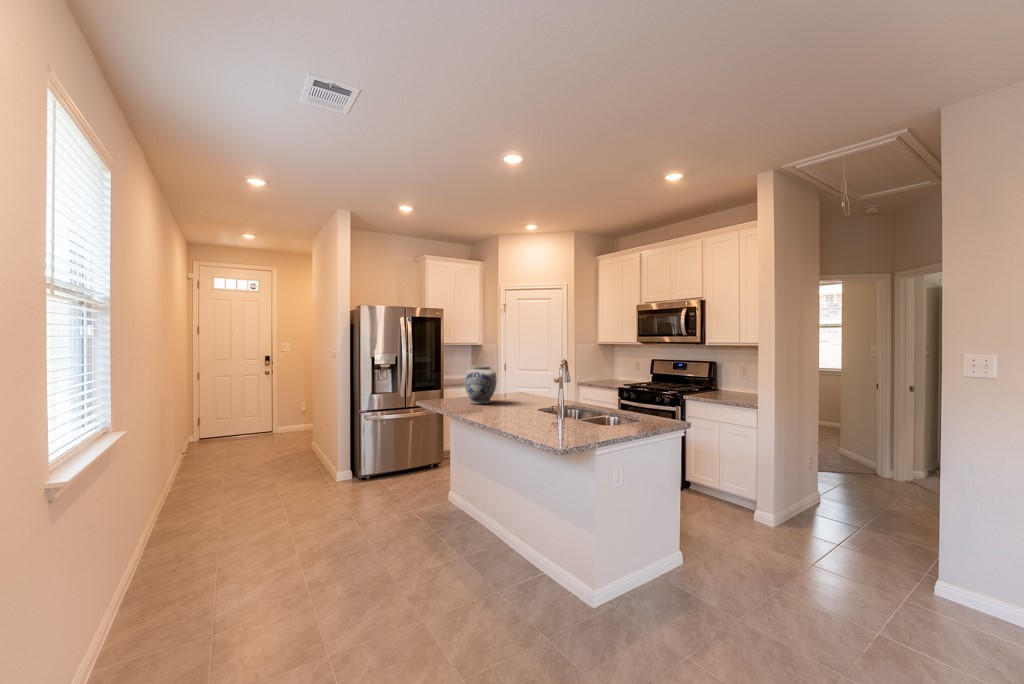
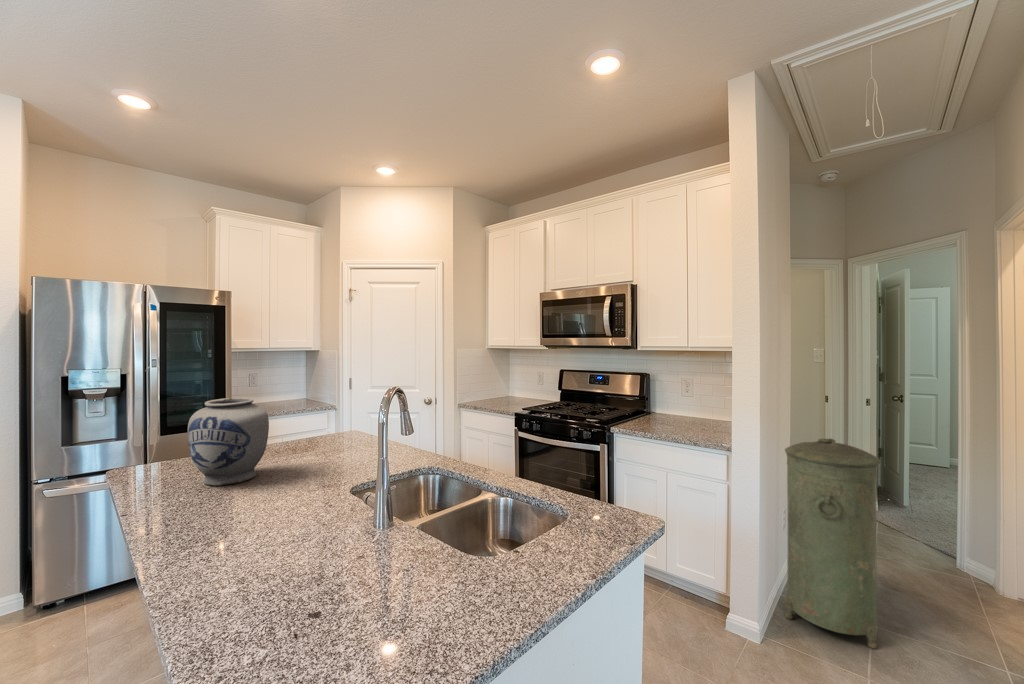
trash can: none [798,403,863,535] -> present [785,439,880,648]

